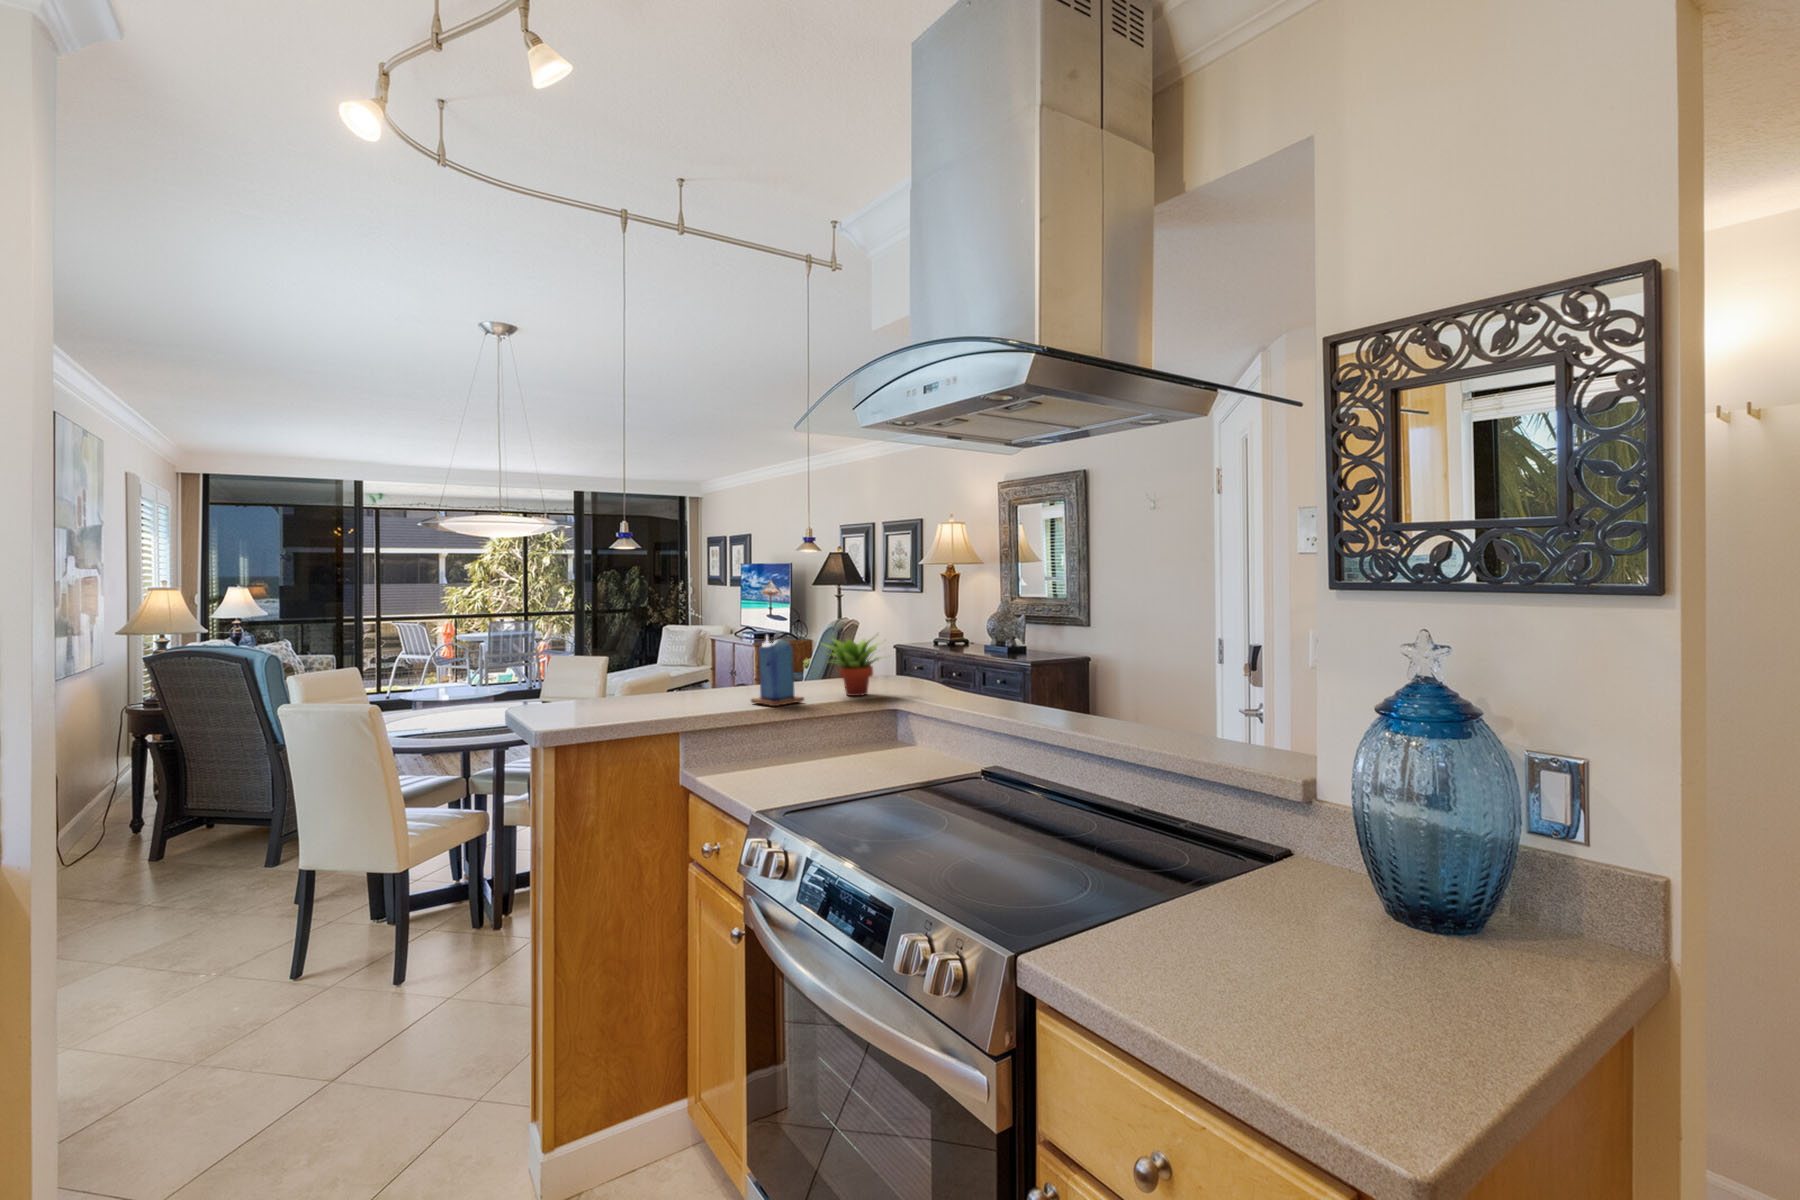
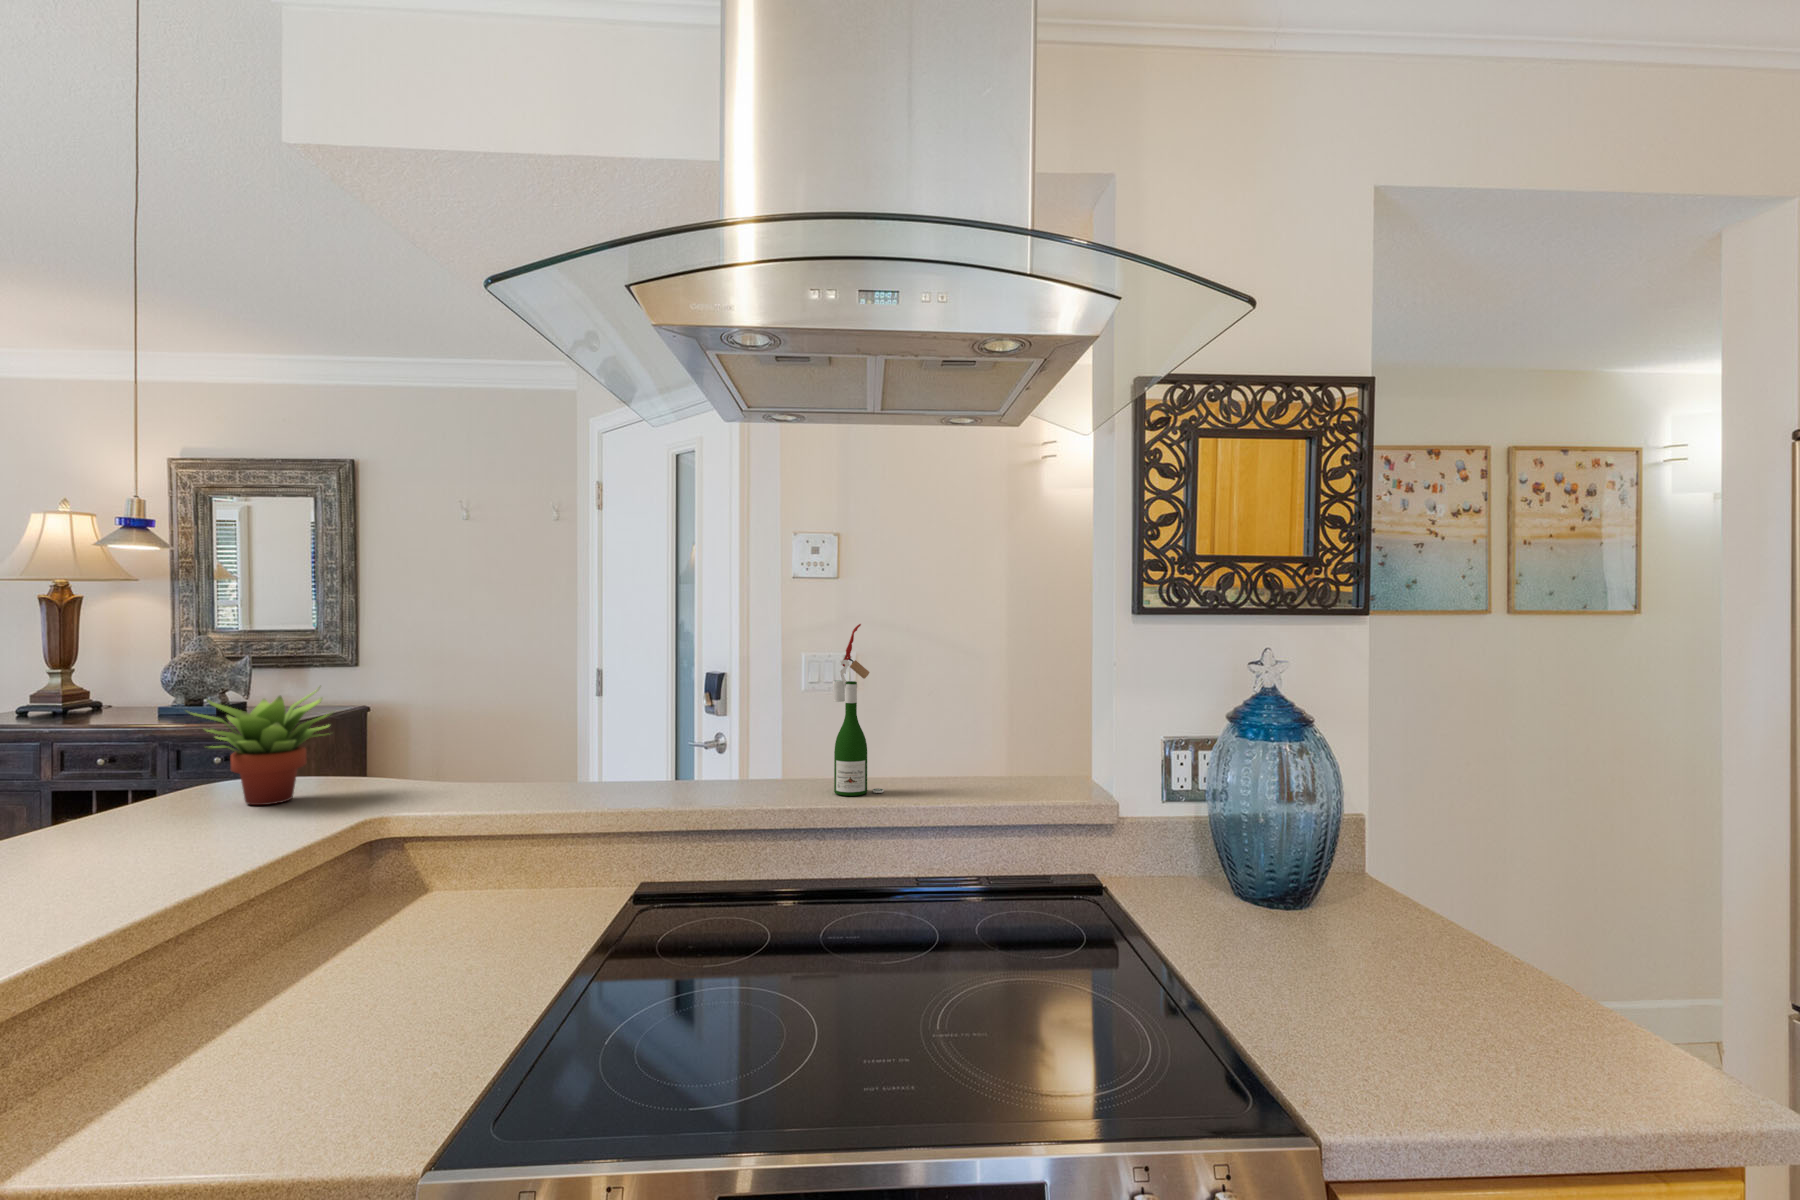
wine bottle: none [1110,599,1151,742] -> present [833,624,884,796]
candle: present [751,636,804,706] -> none [53,700,196,852]

